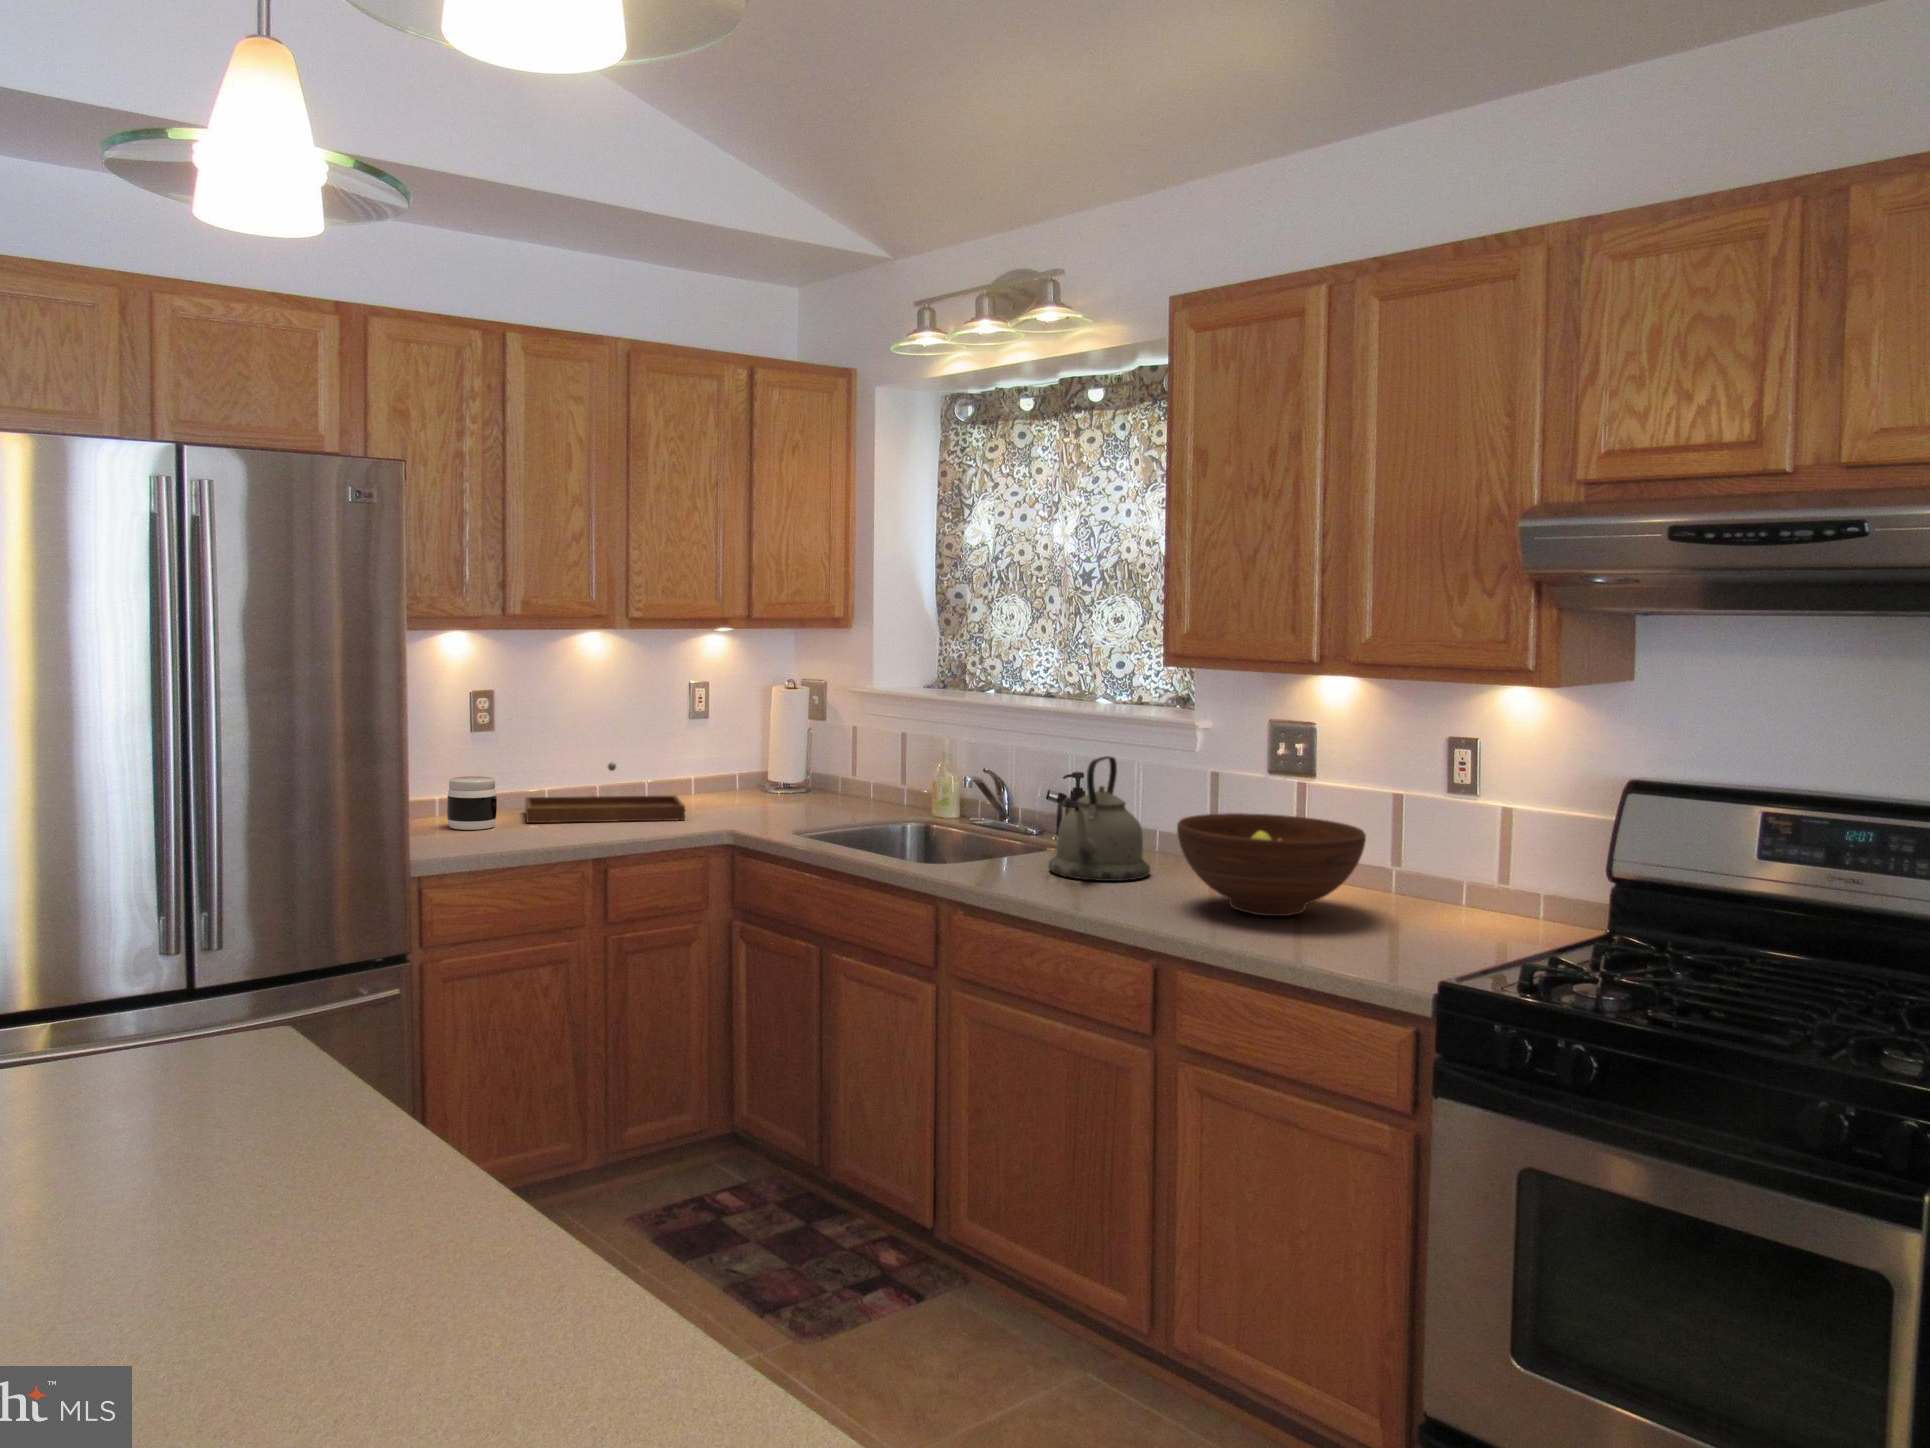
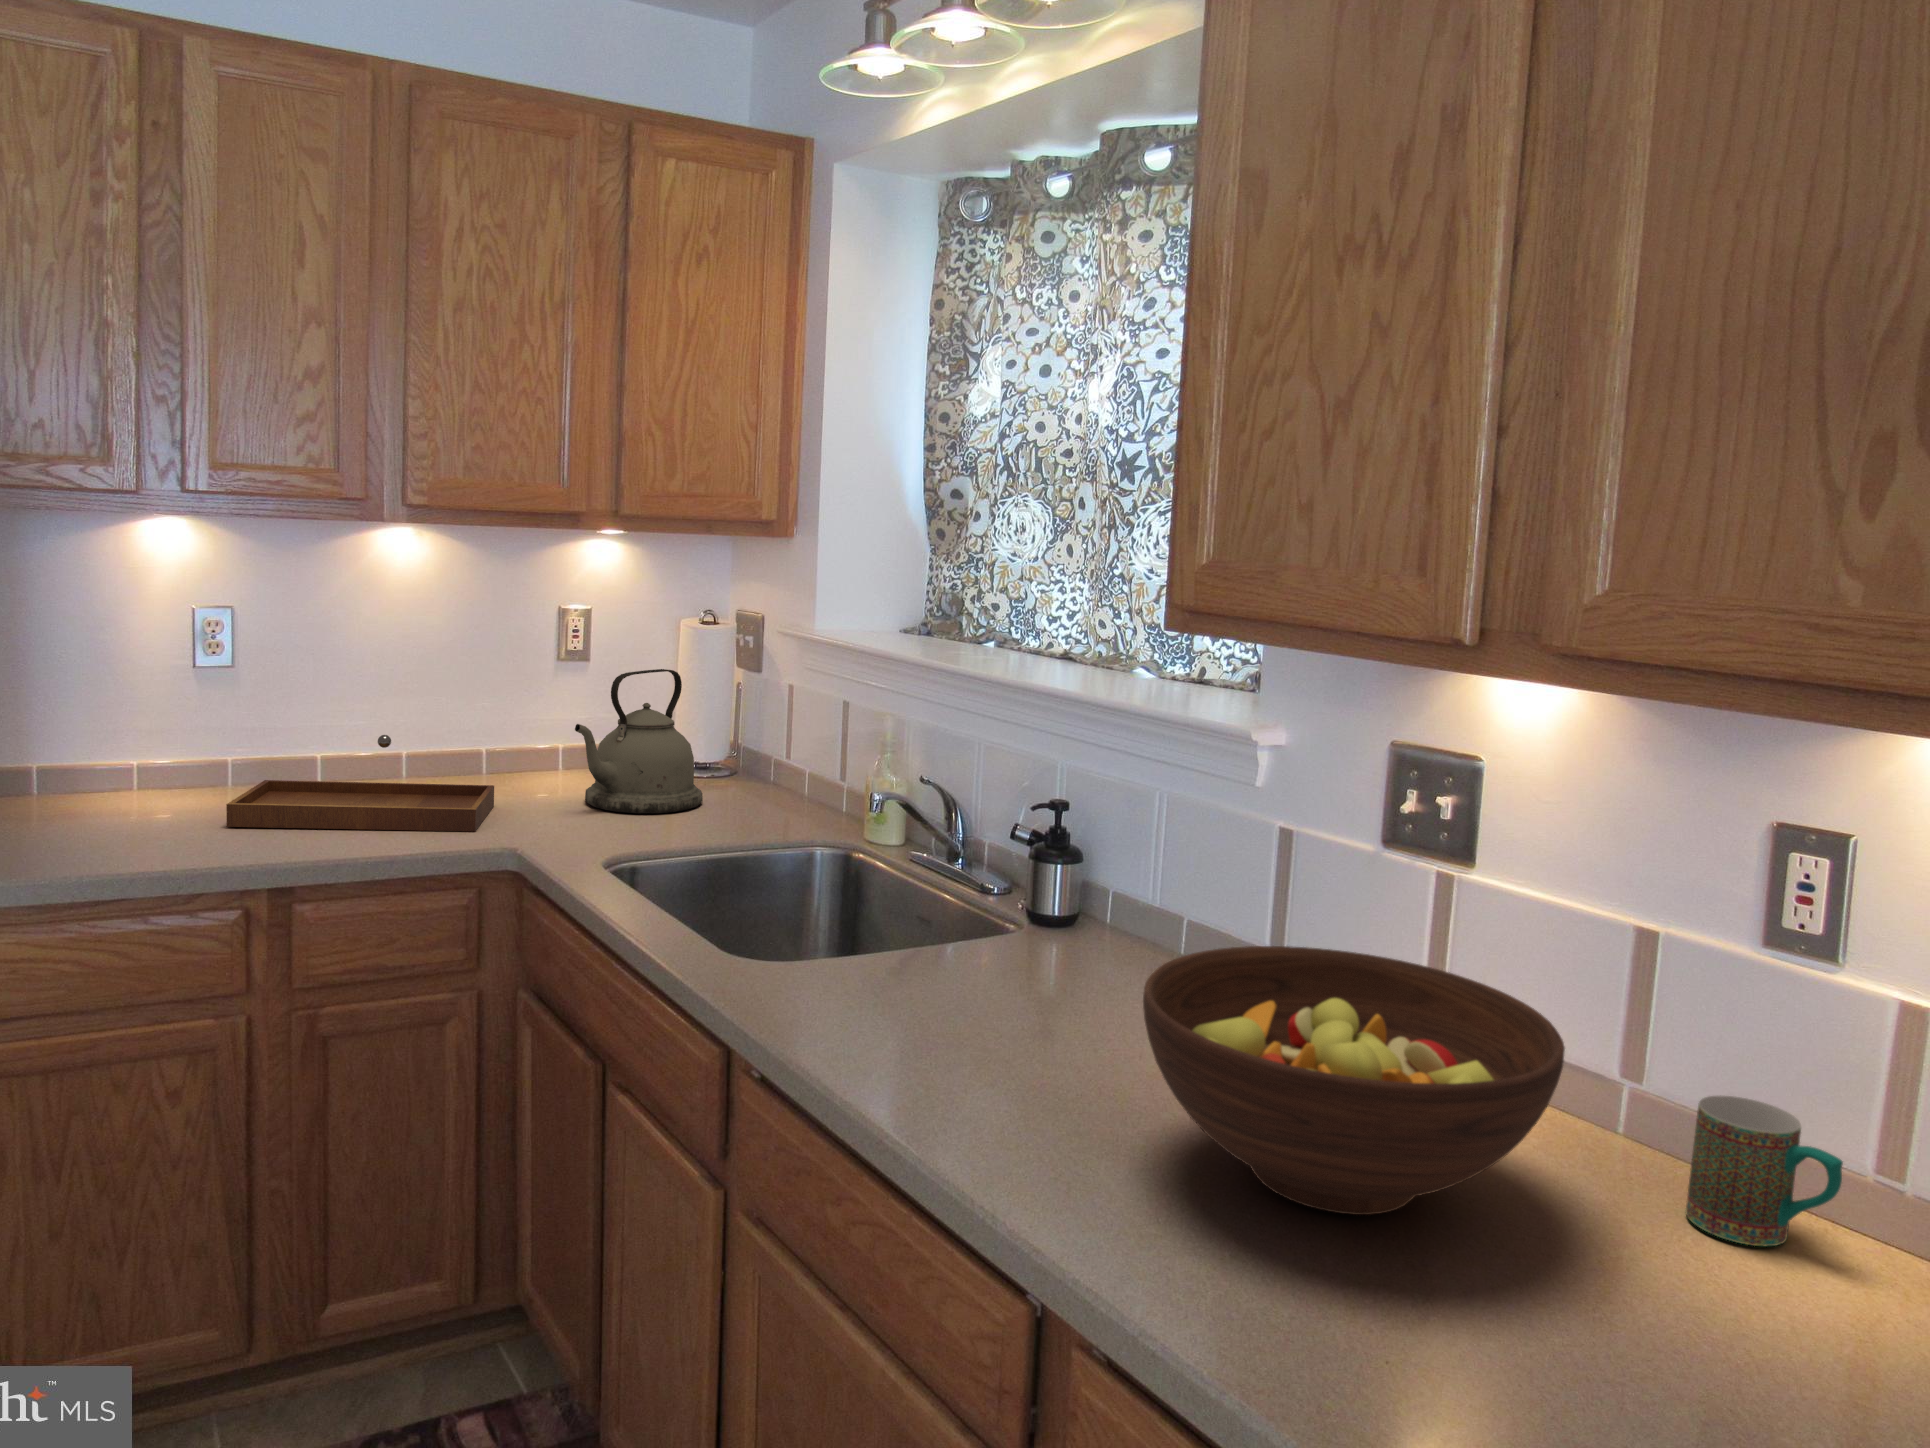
kettle: present [1049,756,1150,881] -> present [575,669,703,813]
jar: present [447,776,497,830] -> none [91,752,173,838]
mug: none [1421,859,1482,918] -> present [1685,1095,1843,1246]

